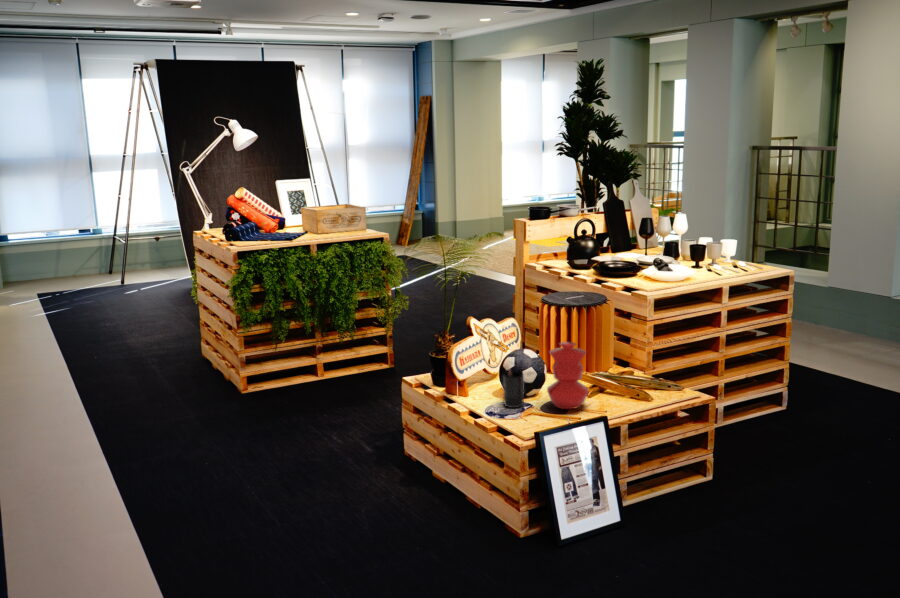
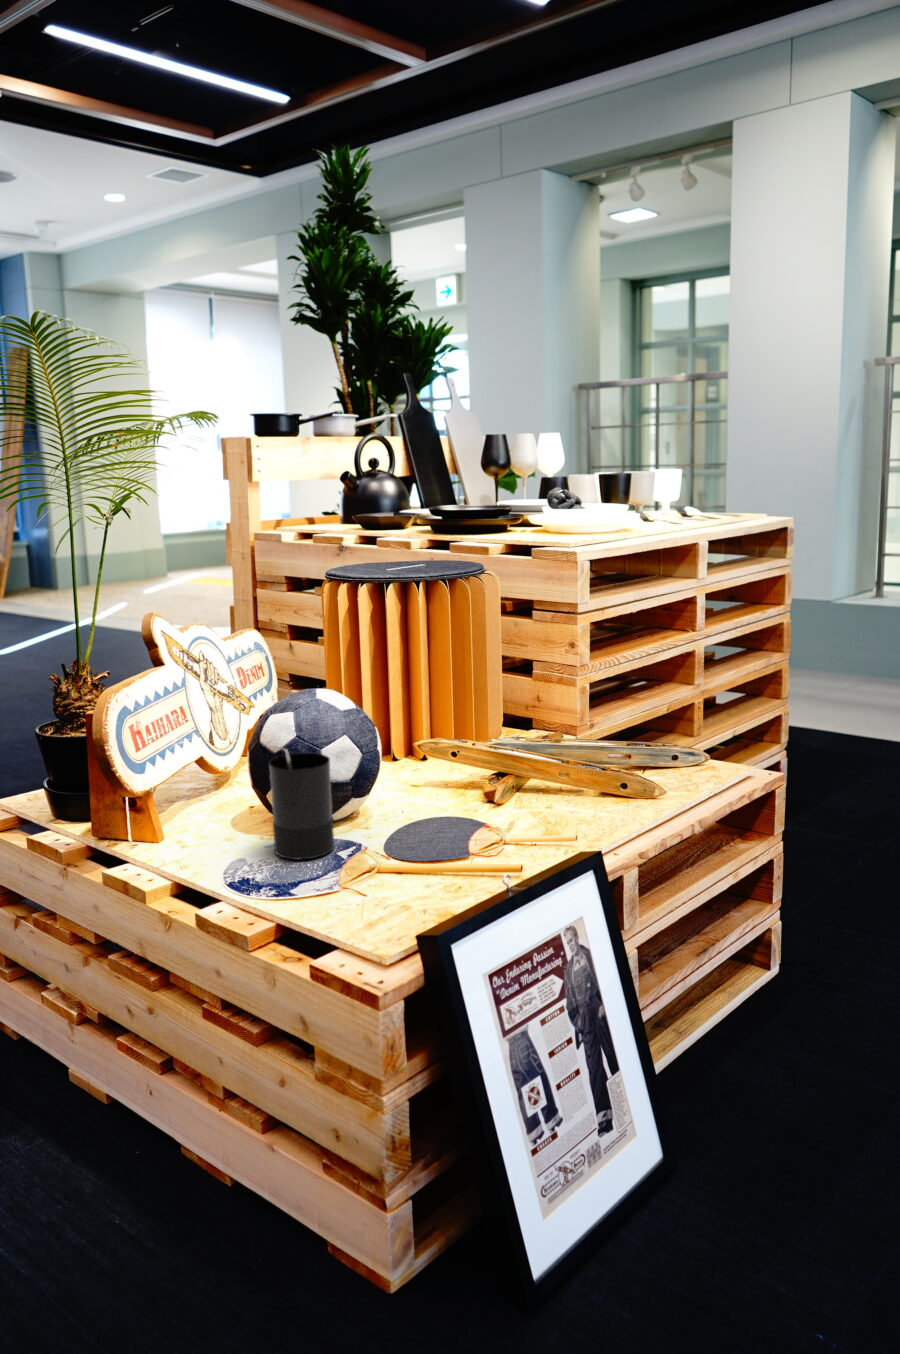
vase: present [547,342,588,409] -> none [401,651,518,844]

